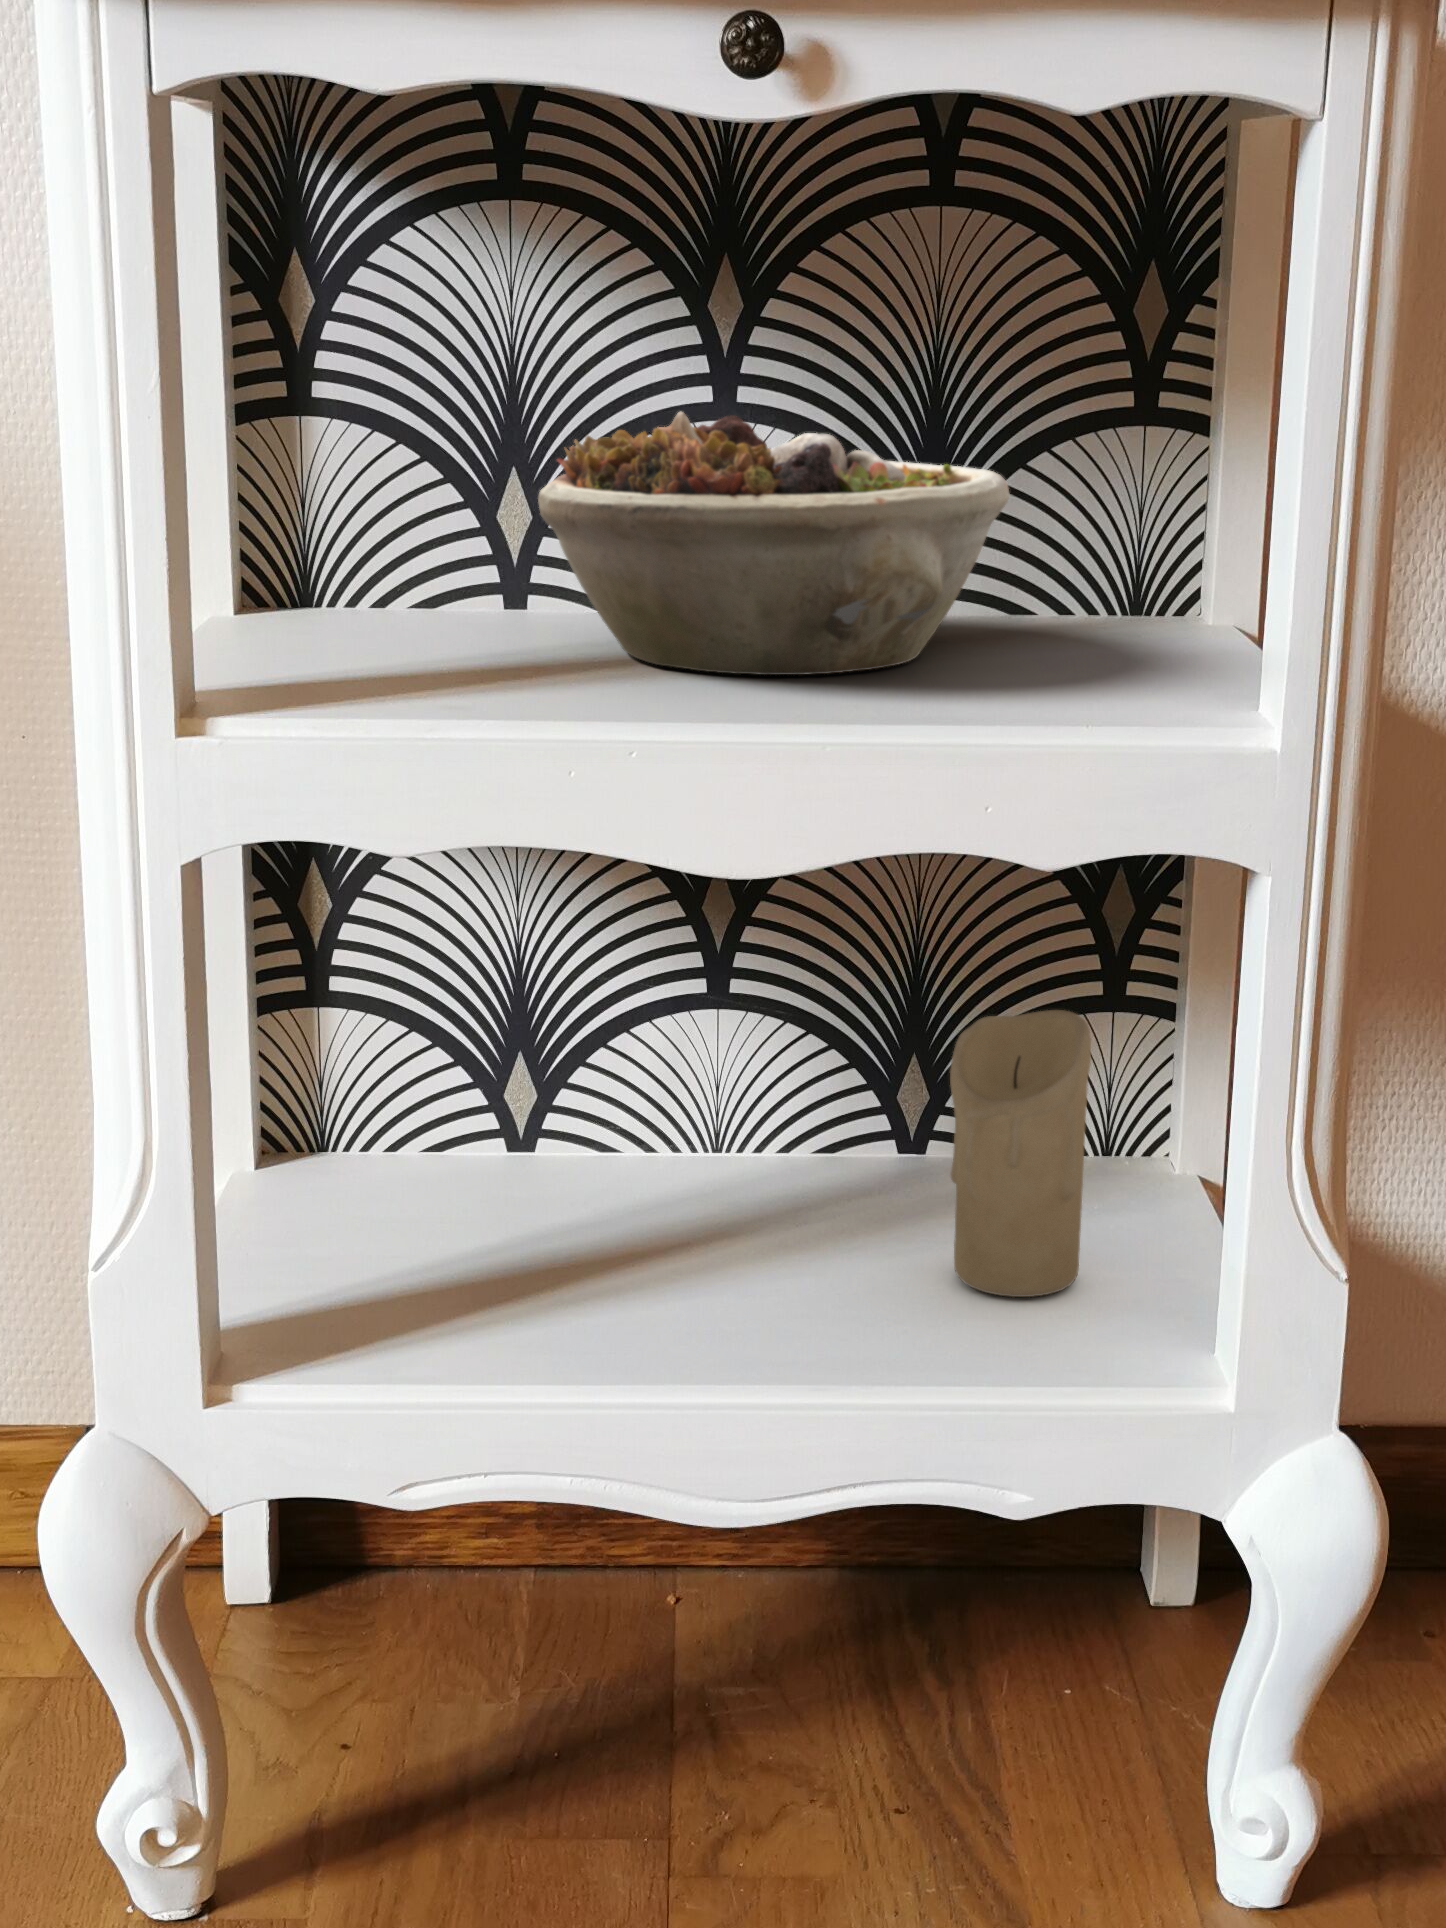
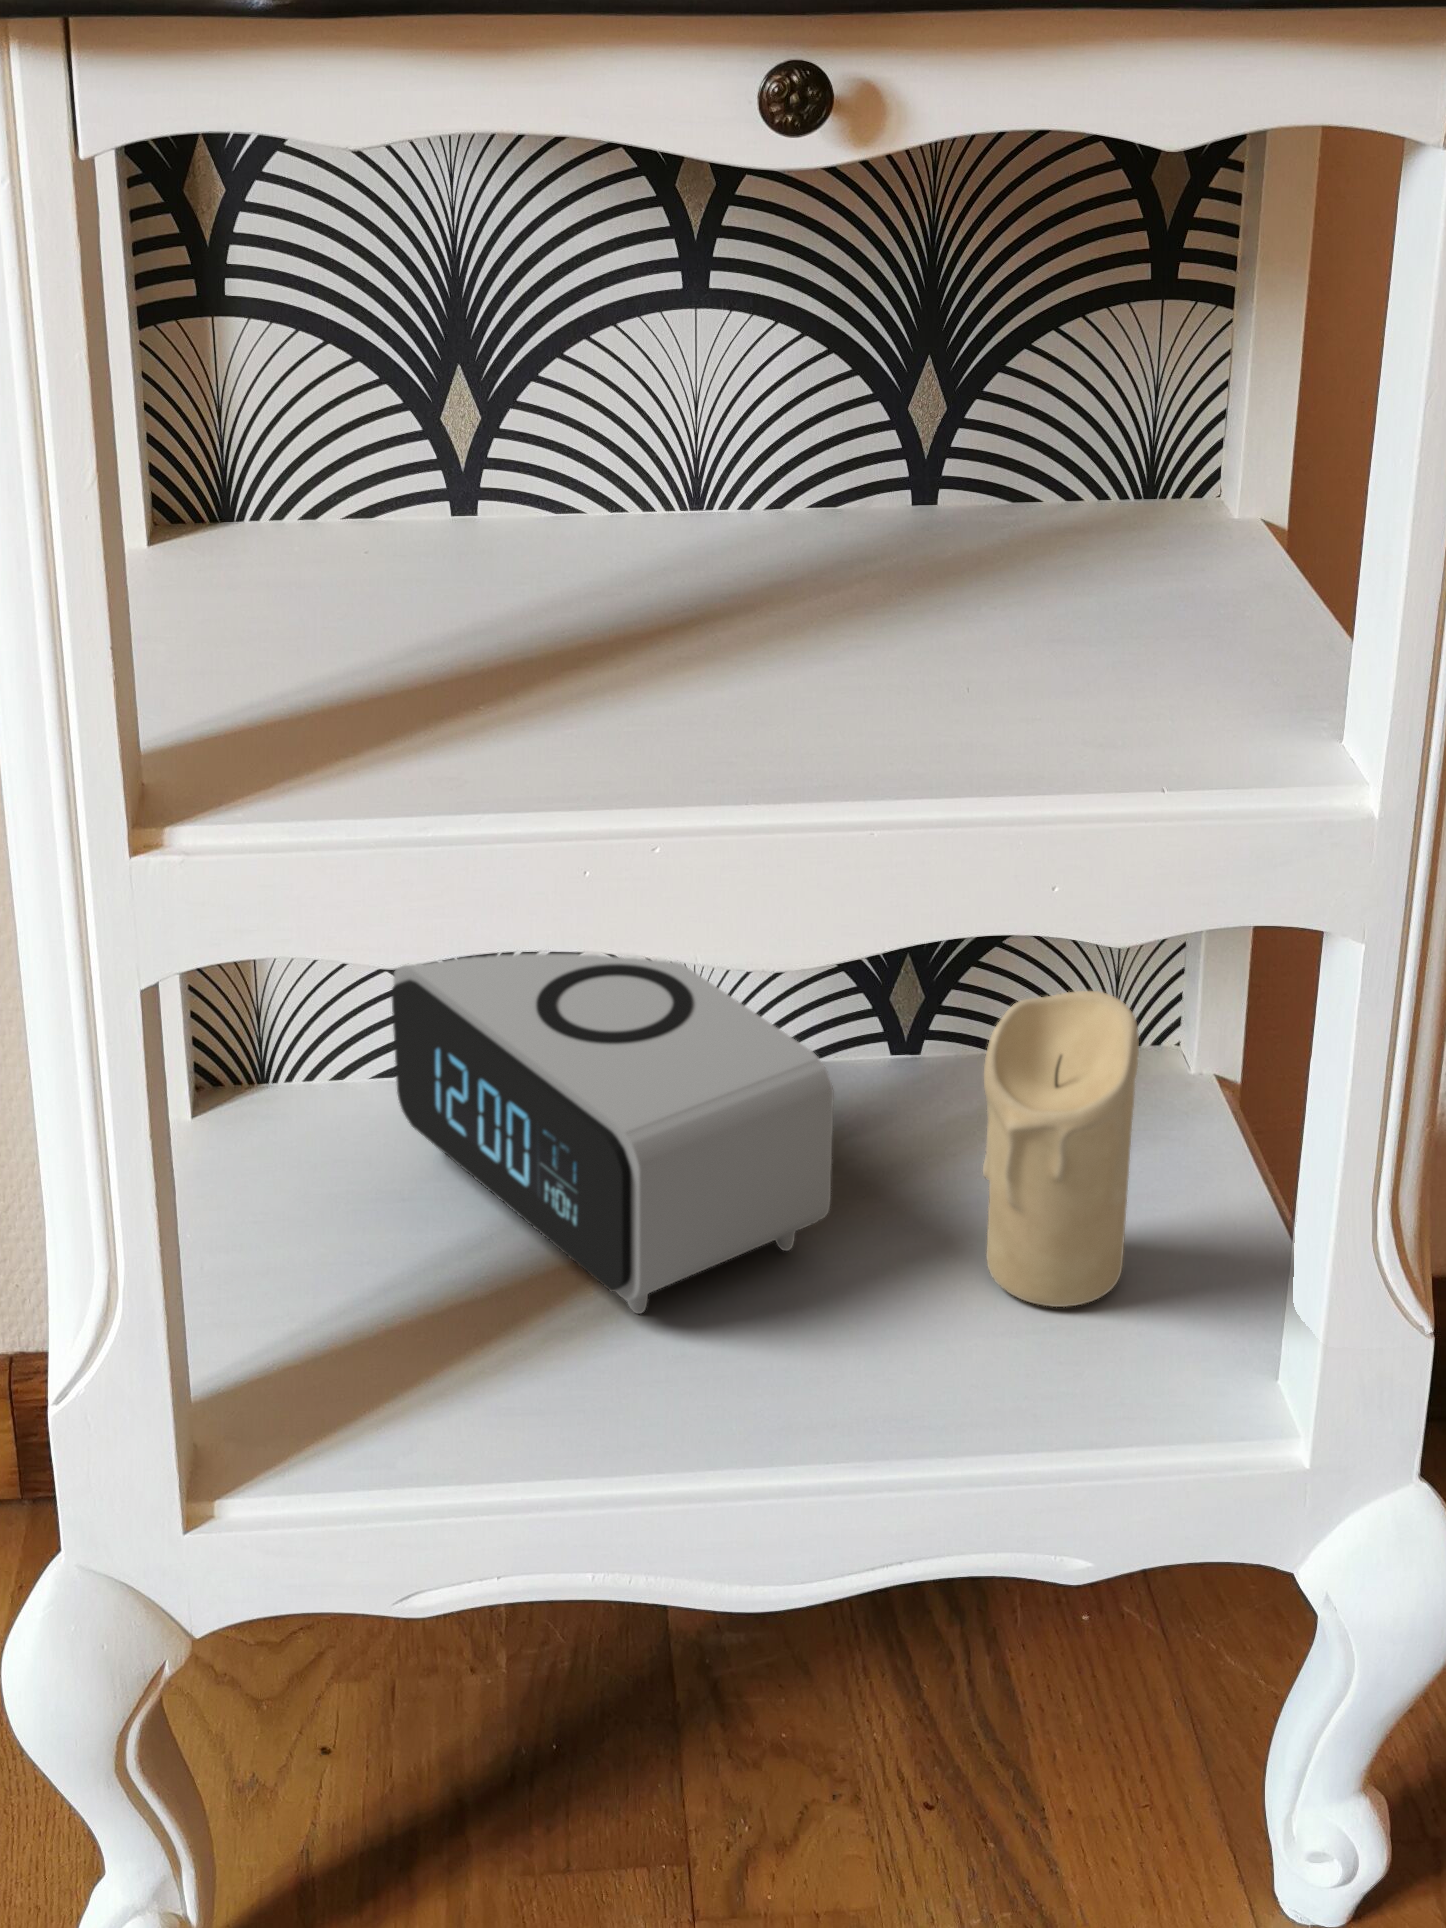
succulent planter: present [538,412,1009,675] -> none [516,345,1048,690]
alarm clock: none [434,979,816,1289] -> present [391,954,834,1314]

